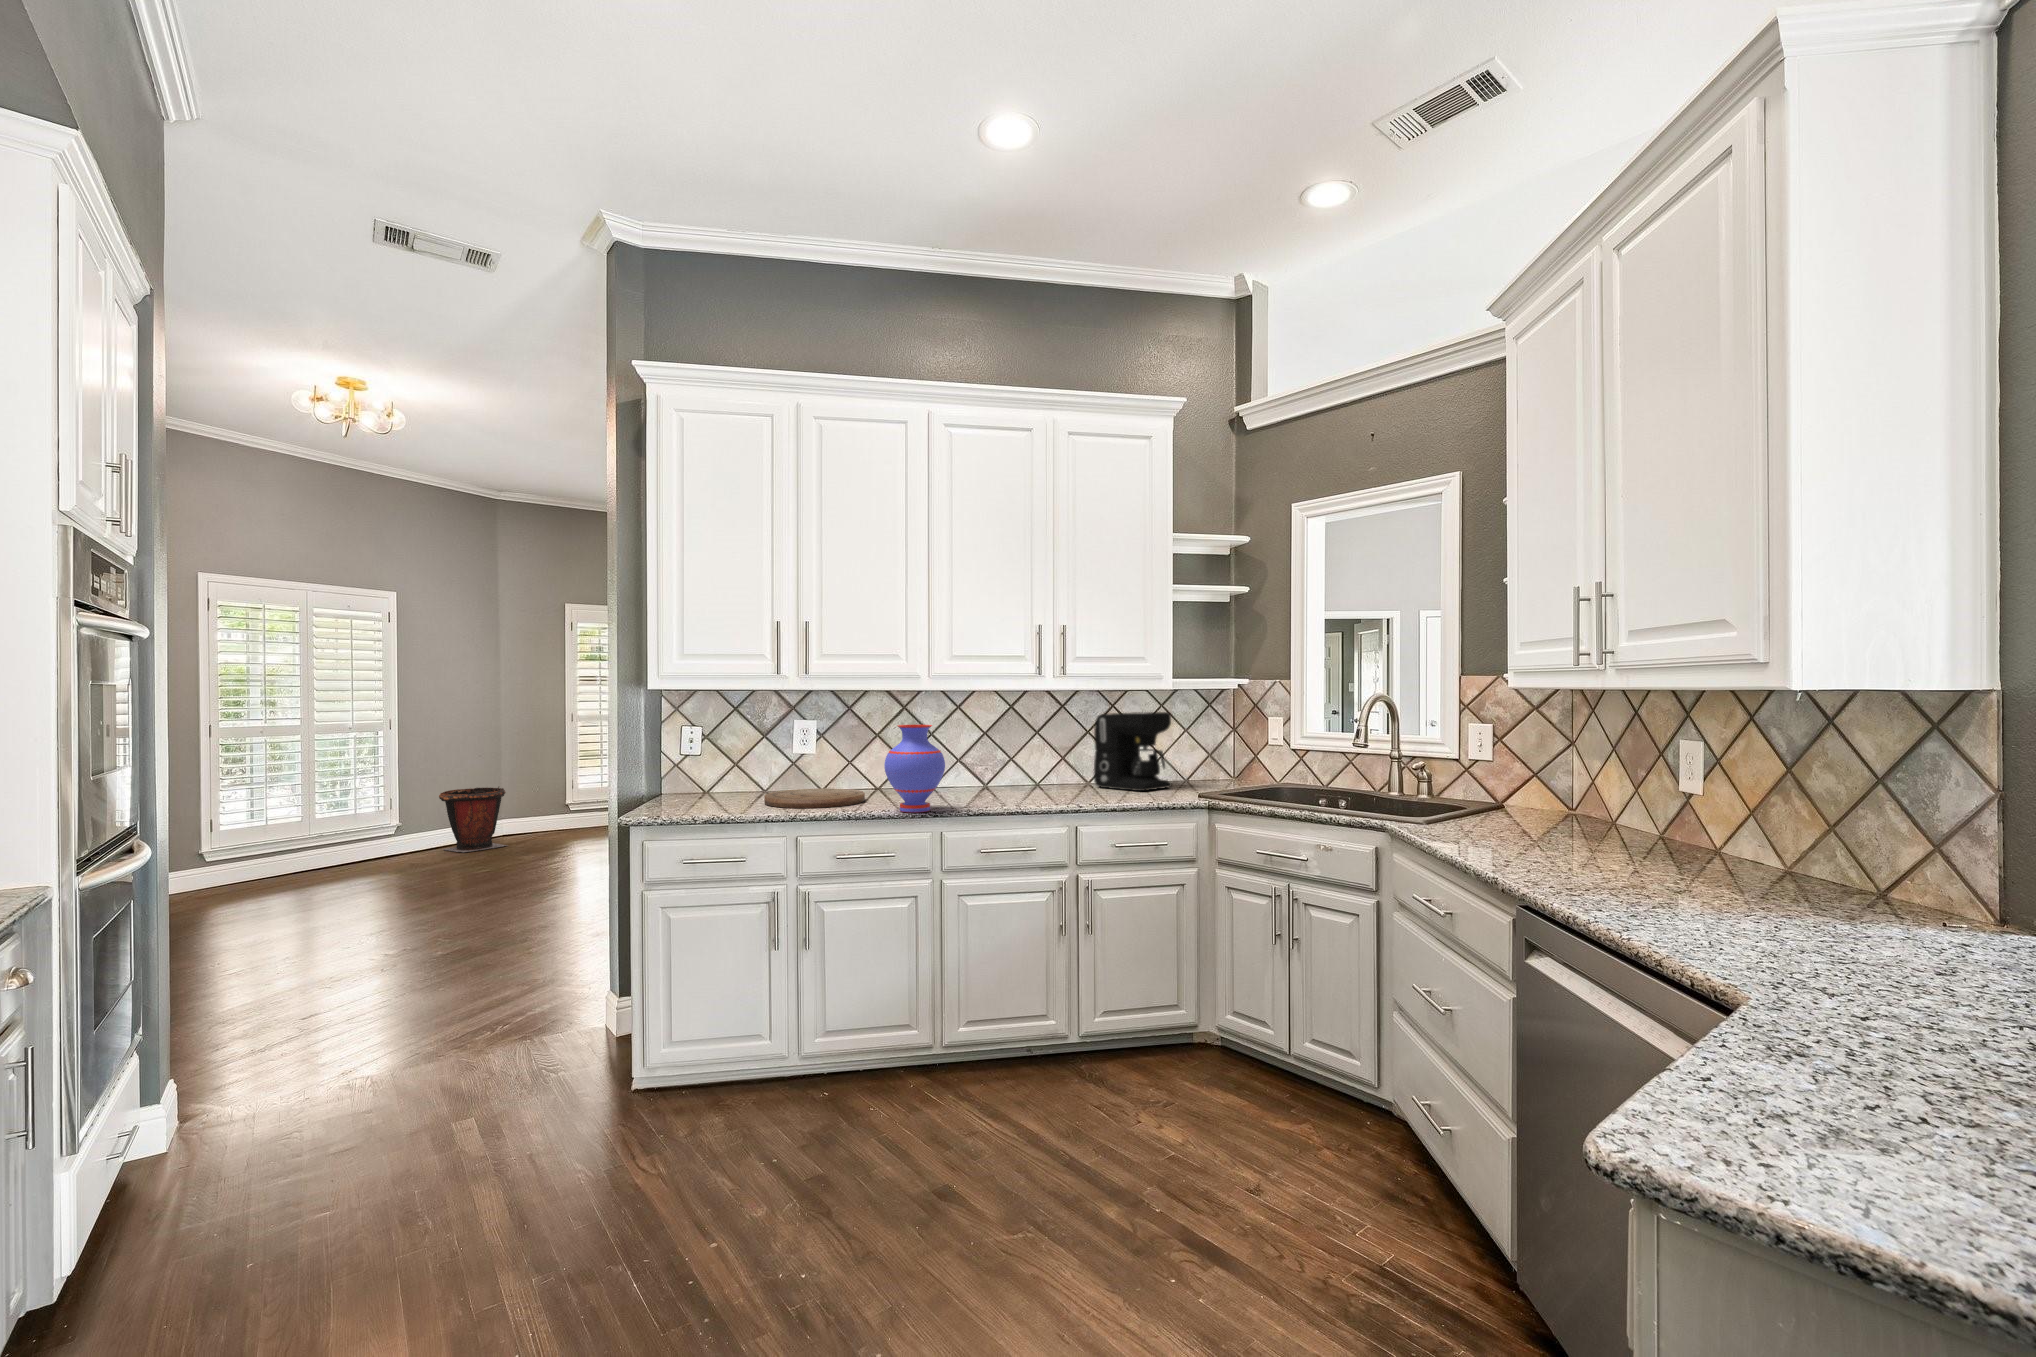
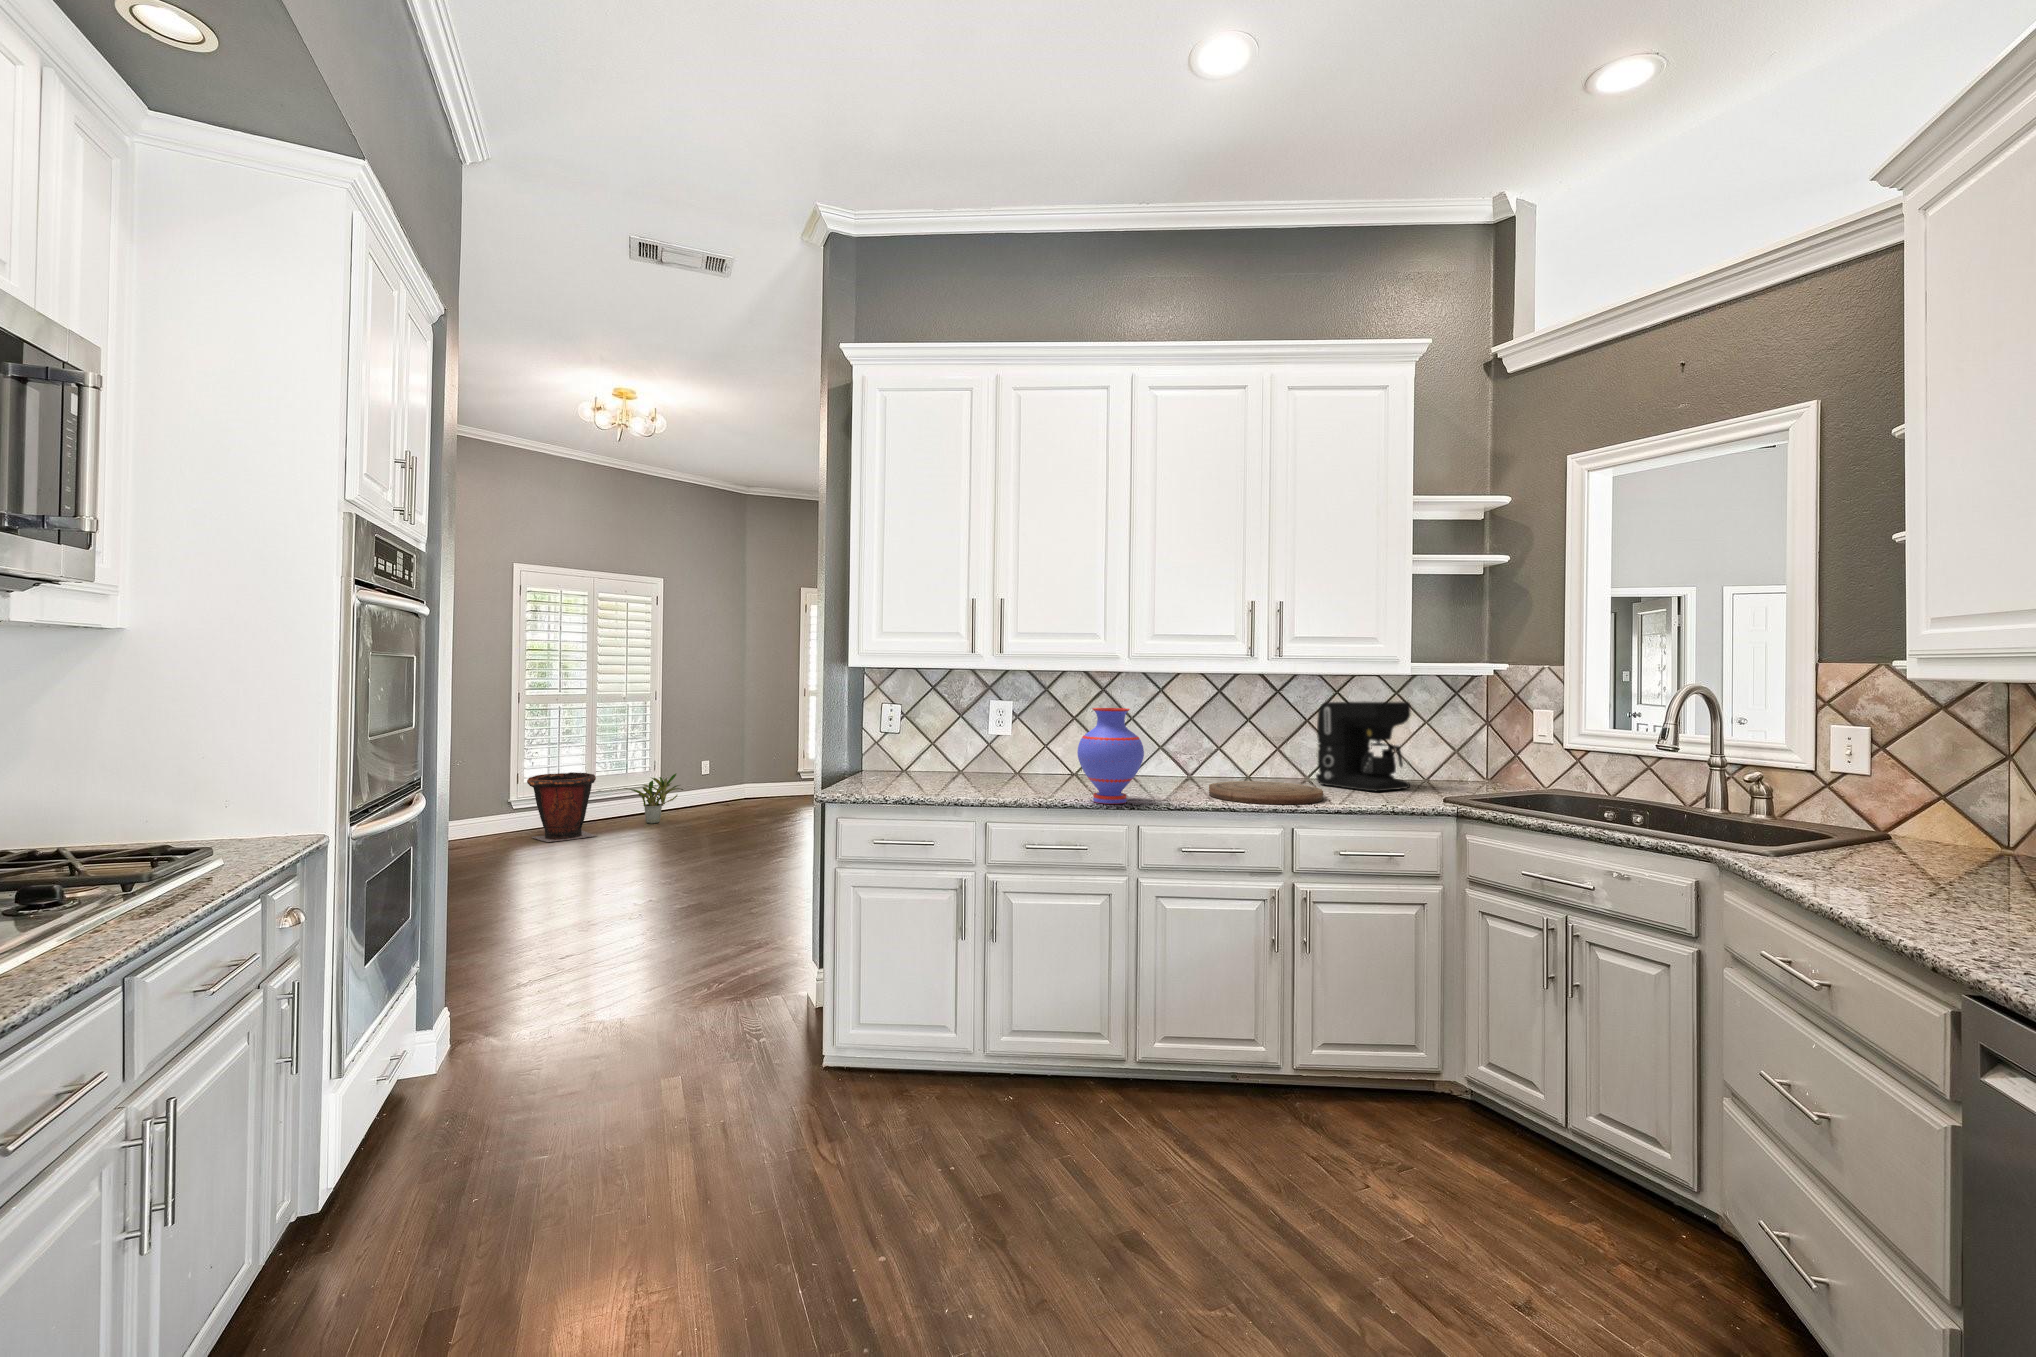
trash can: present [439,787,507,852] -> present [527,772,596,842]
cutting board: present [764,788,865,808] -> present [1209,781,1323,804]
potted plant: none [348,807,424,865] -> present [624,774,683,824]

